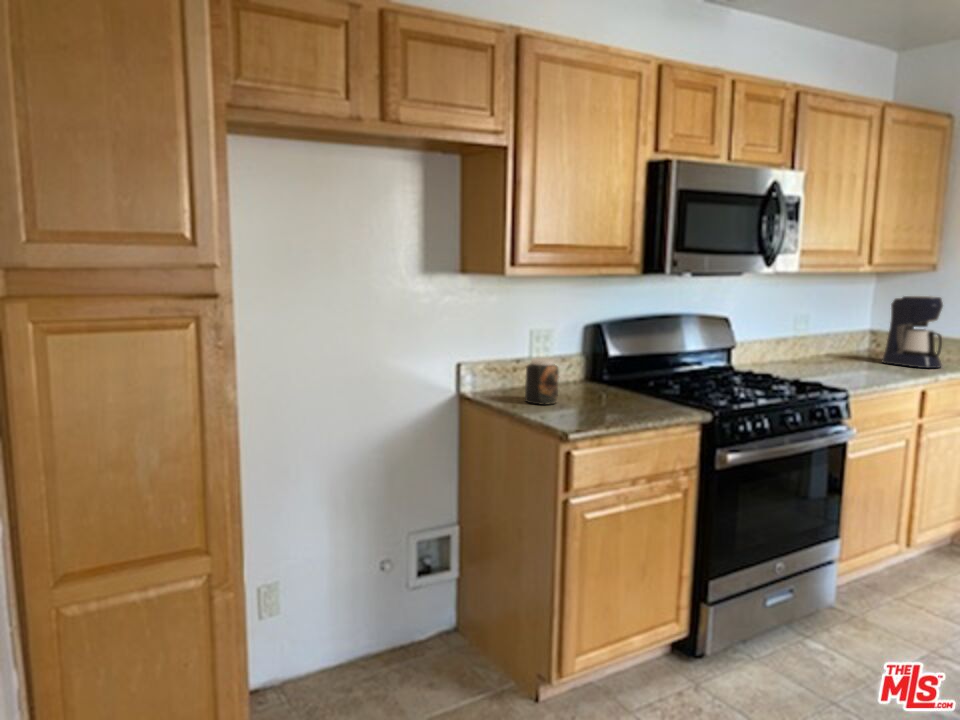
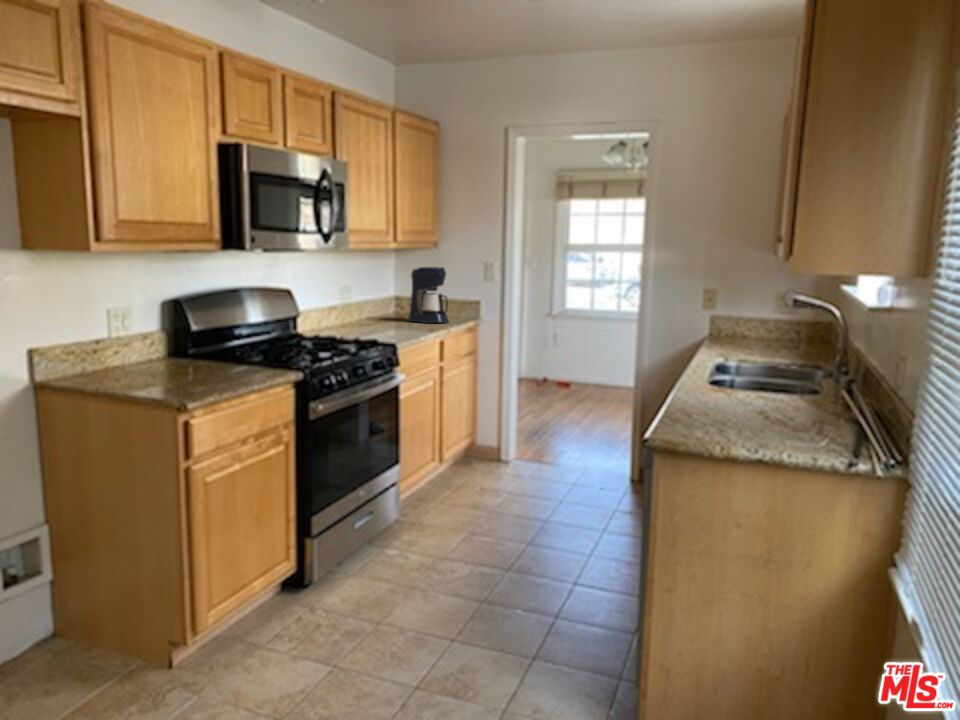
jar: present [525,358,559,405] -> none [118,336,155,382]

